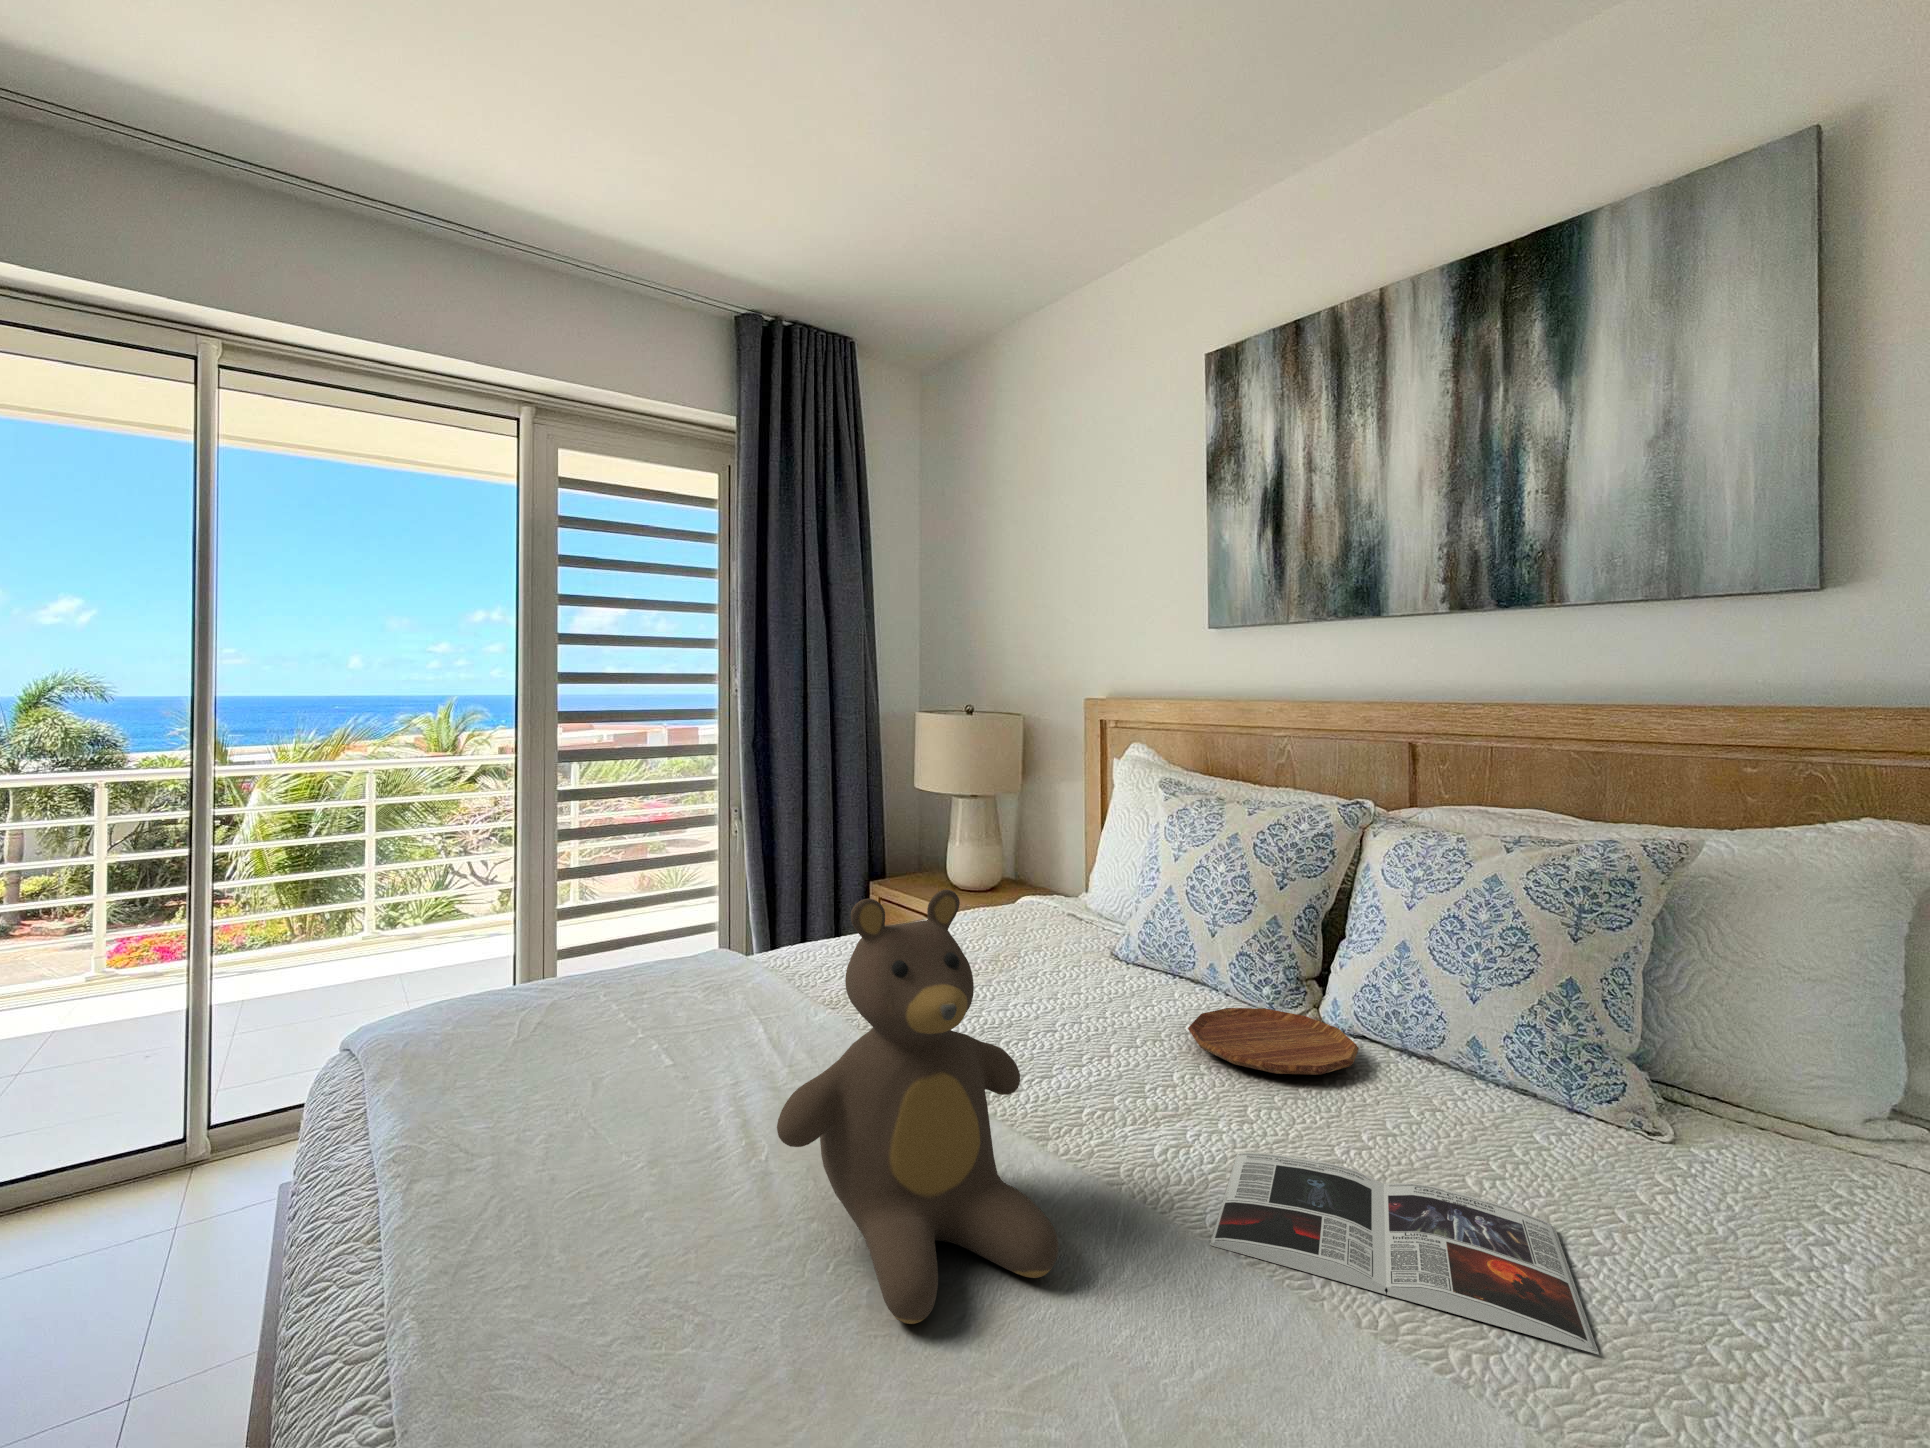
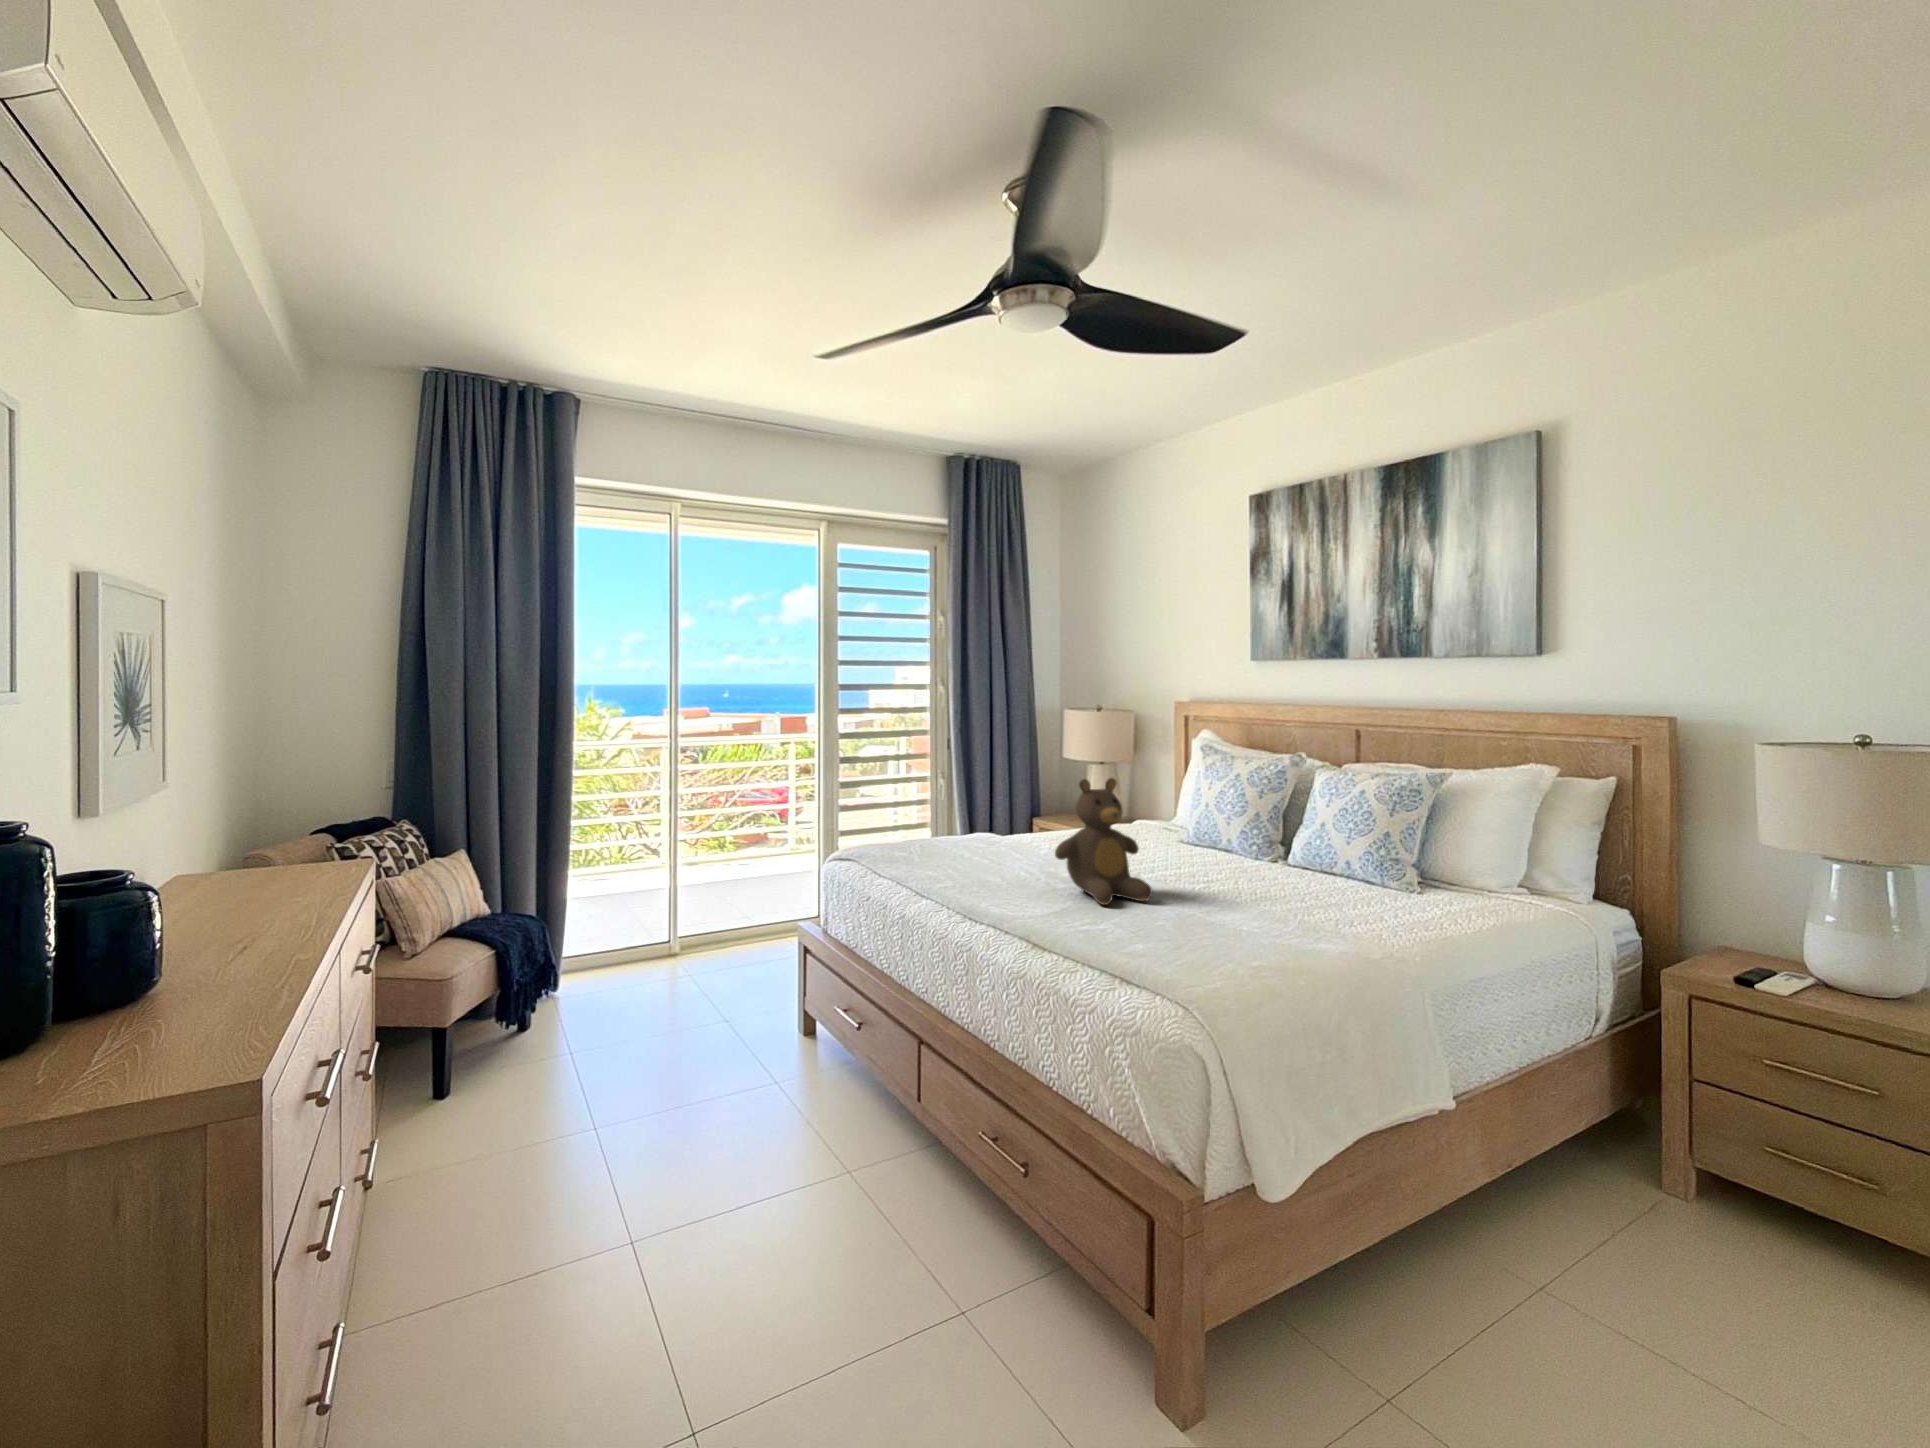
tray: present [1188,1008,1359,1075] -> none [1216,854,1294,873]
magazine: present [1210,1152,1599,1355] -> none [1207,886,1338,918]

